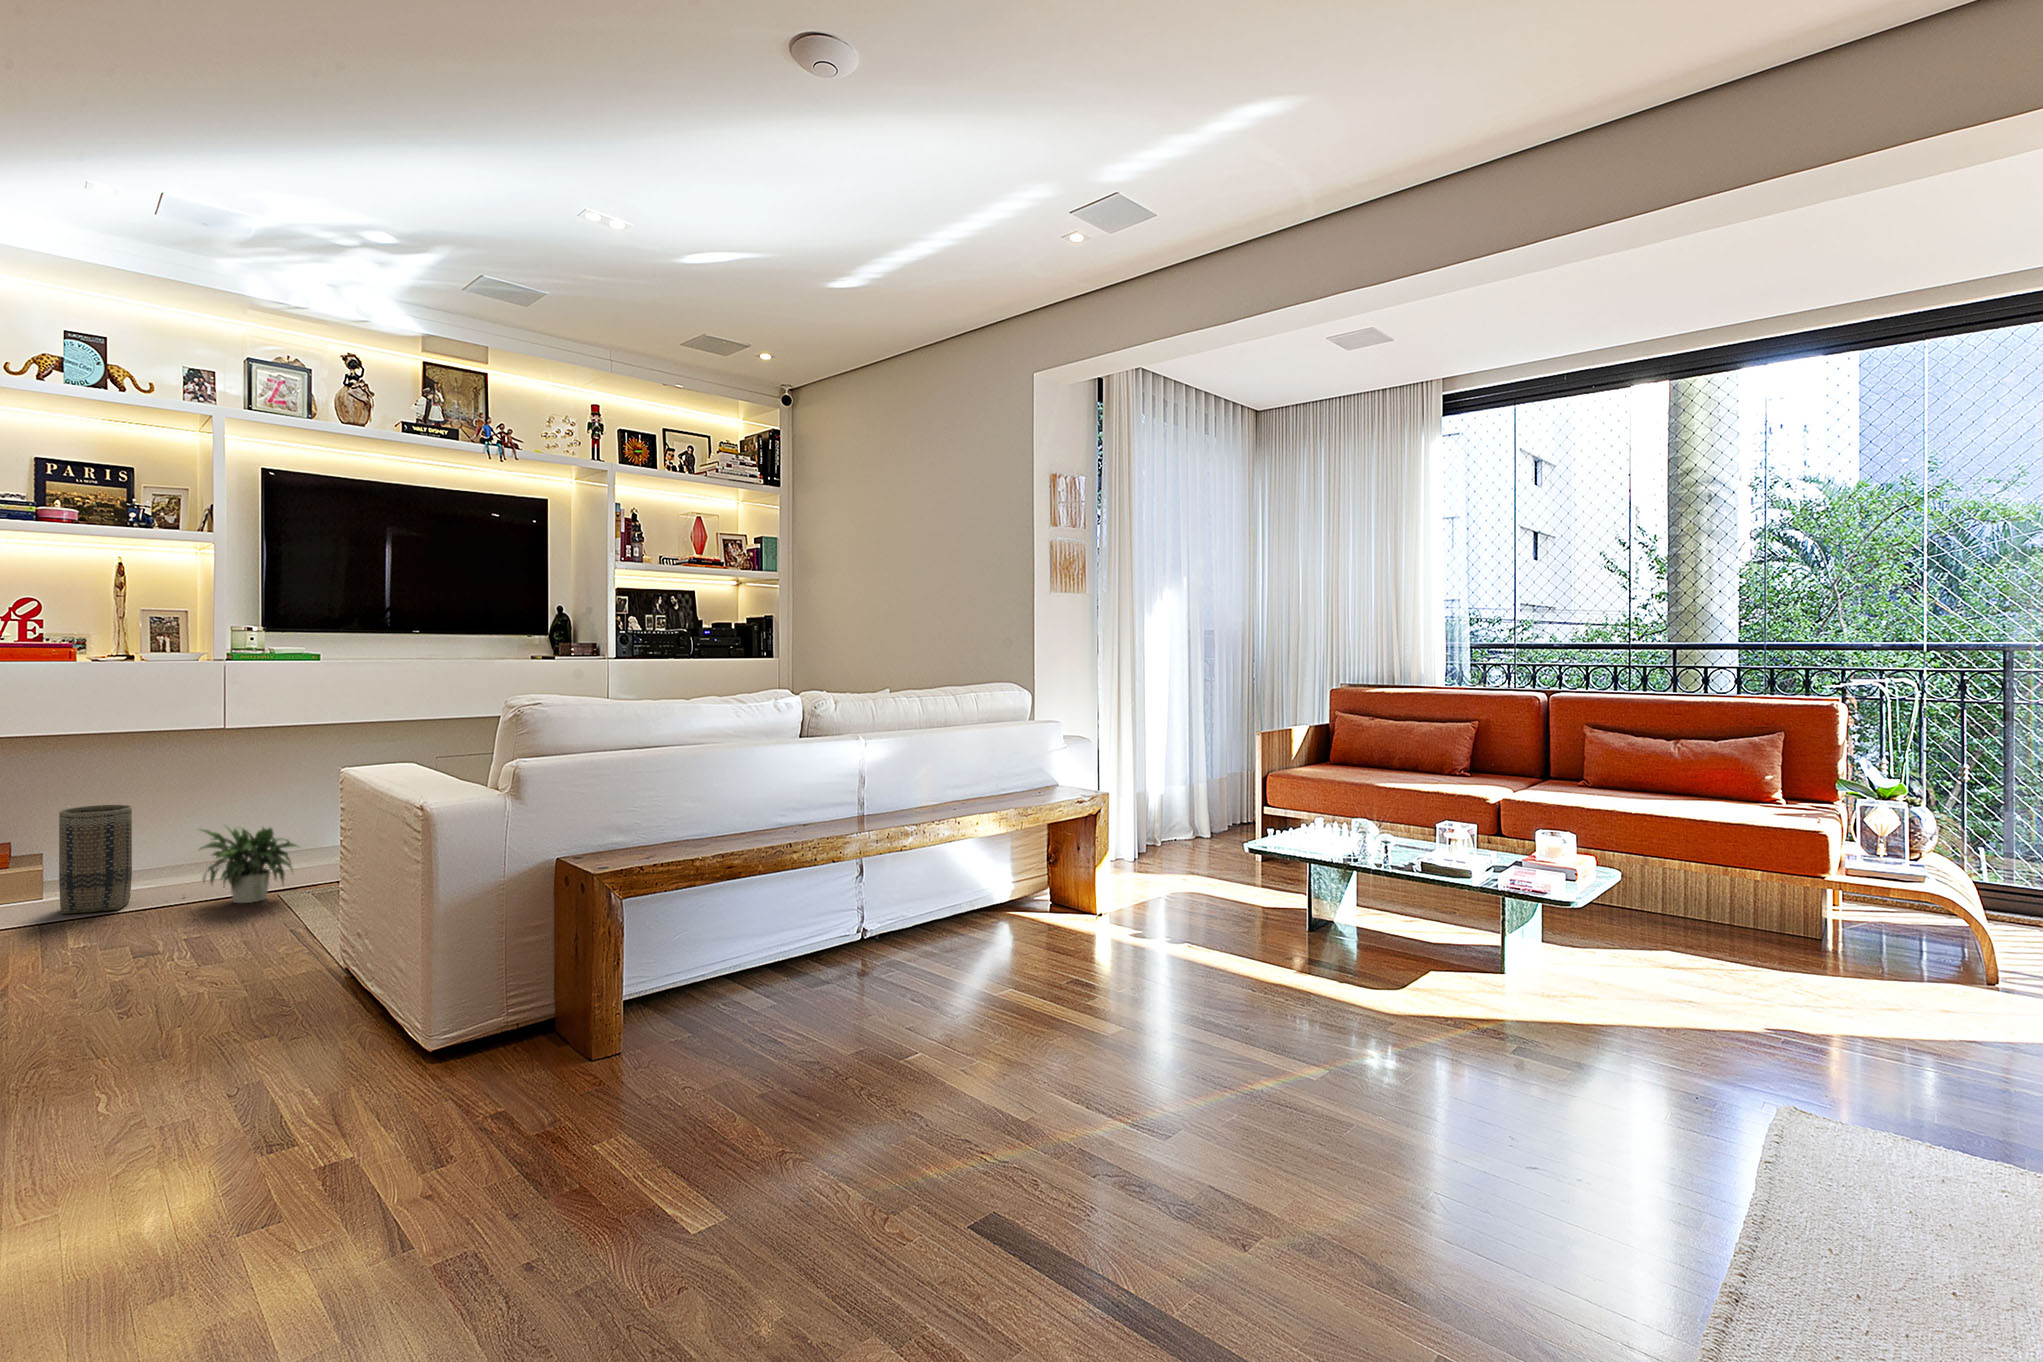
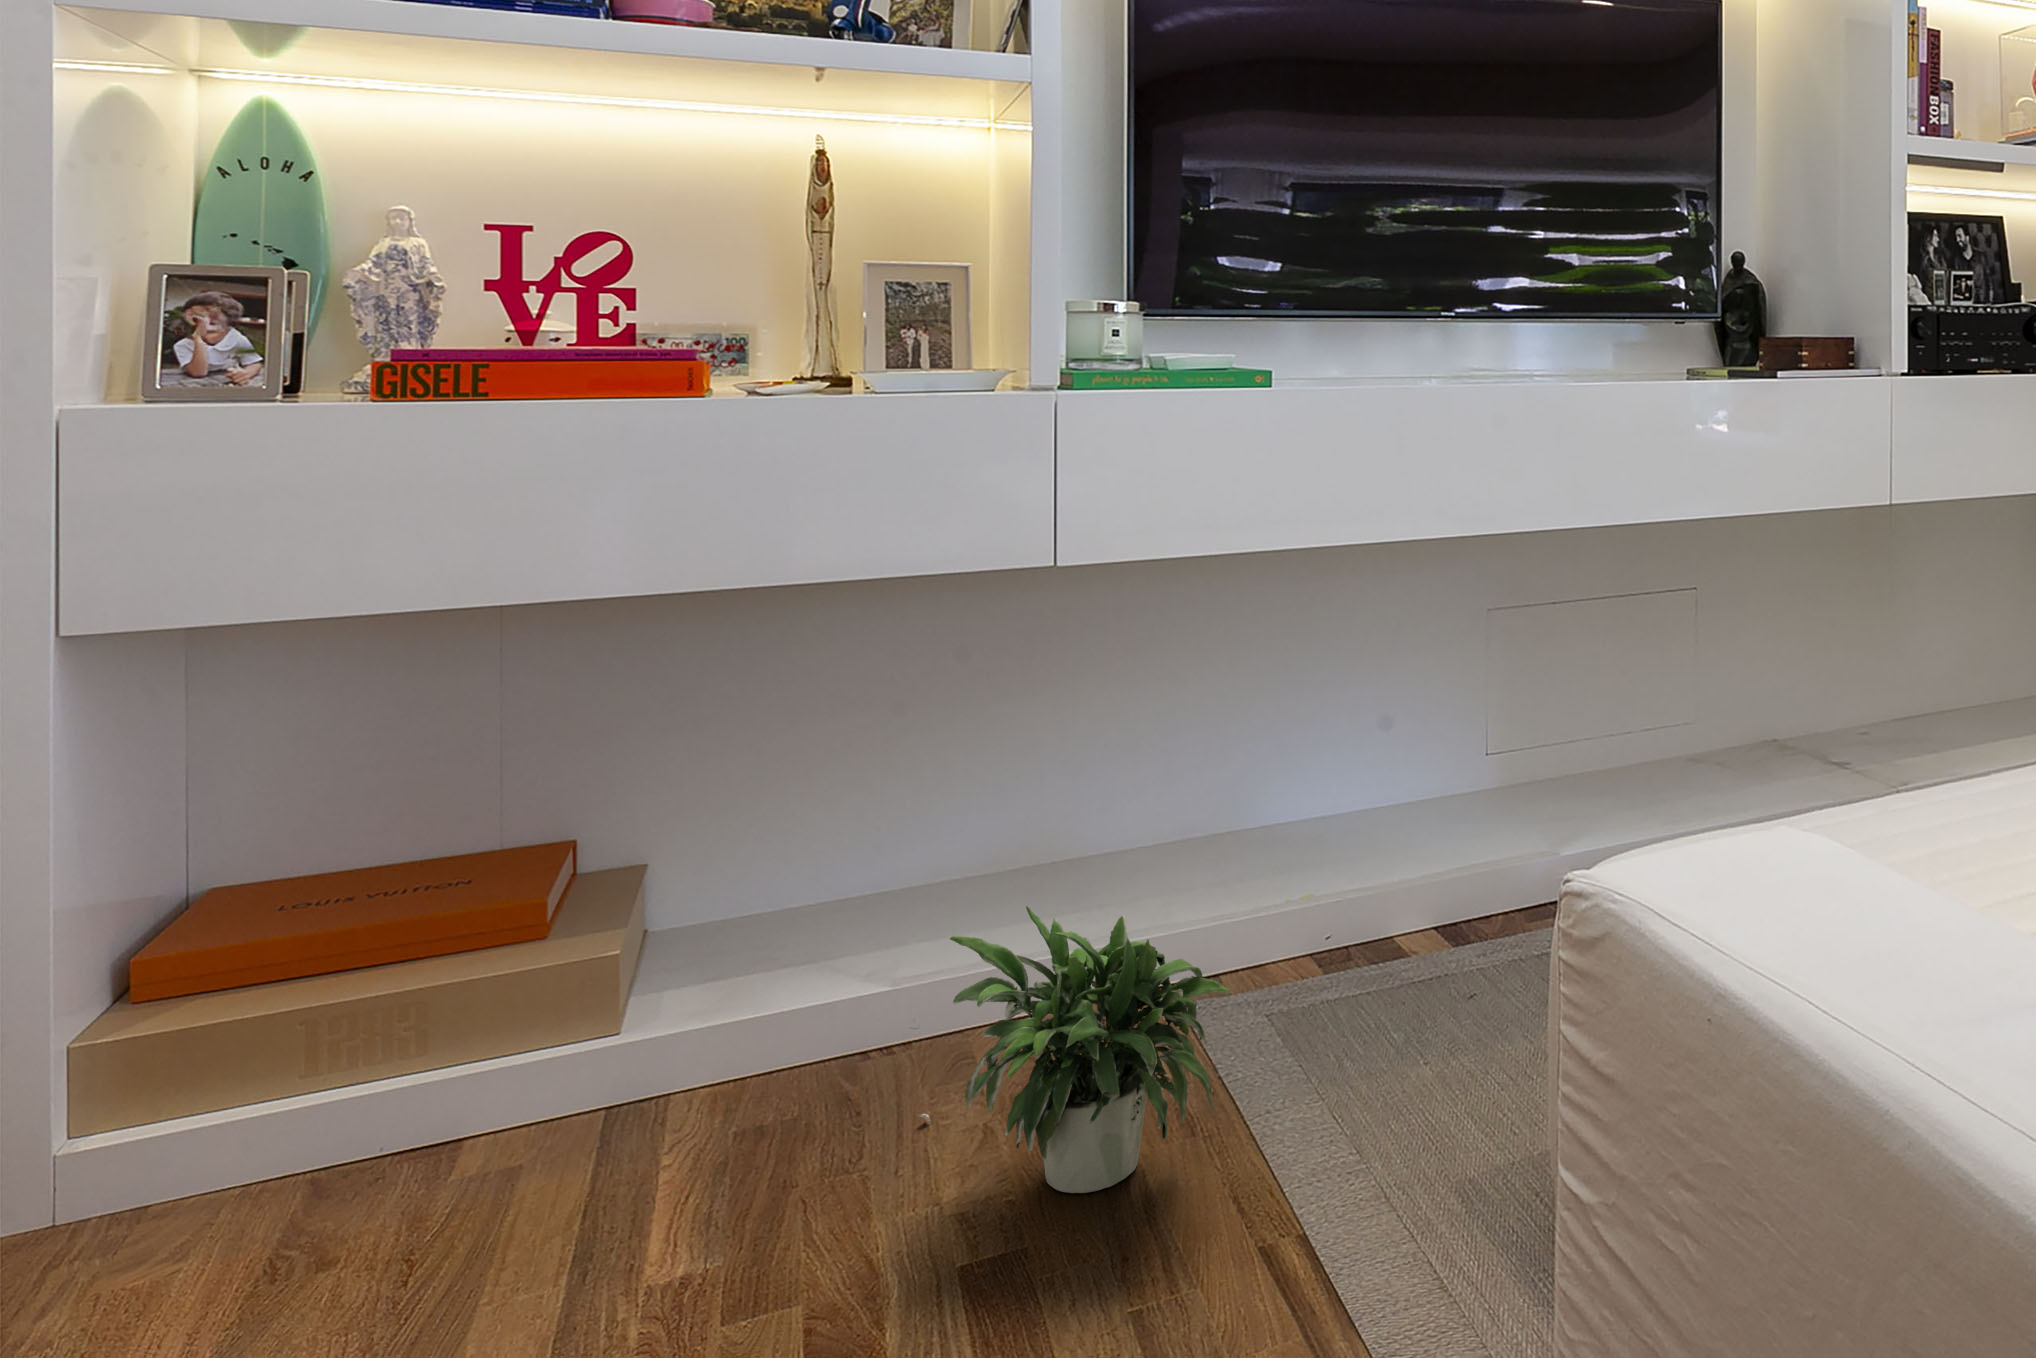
basket: present [59,805,132,914] -> none [578,835,786,1213]

